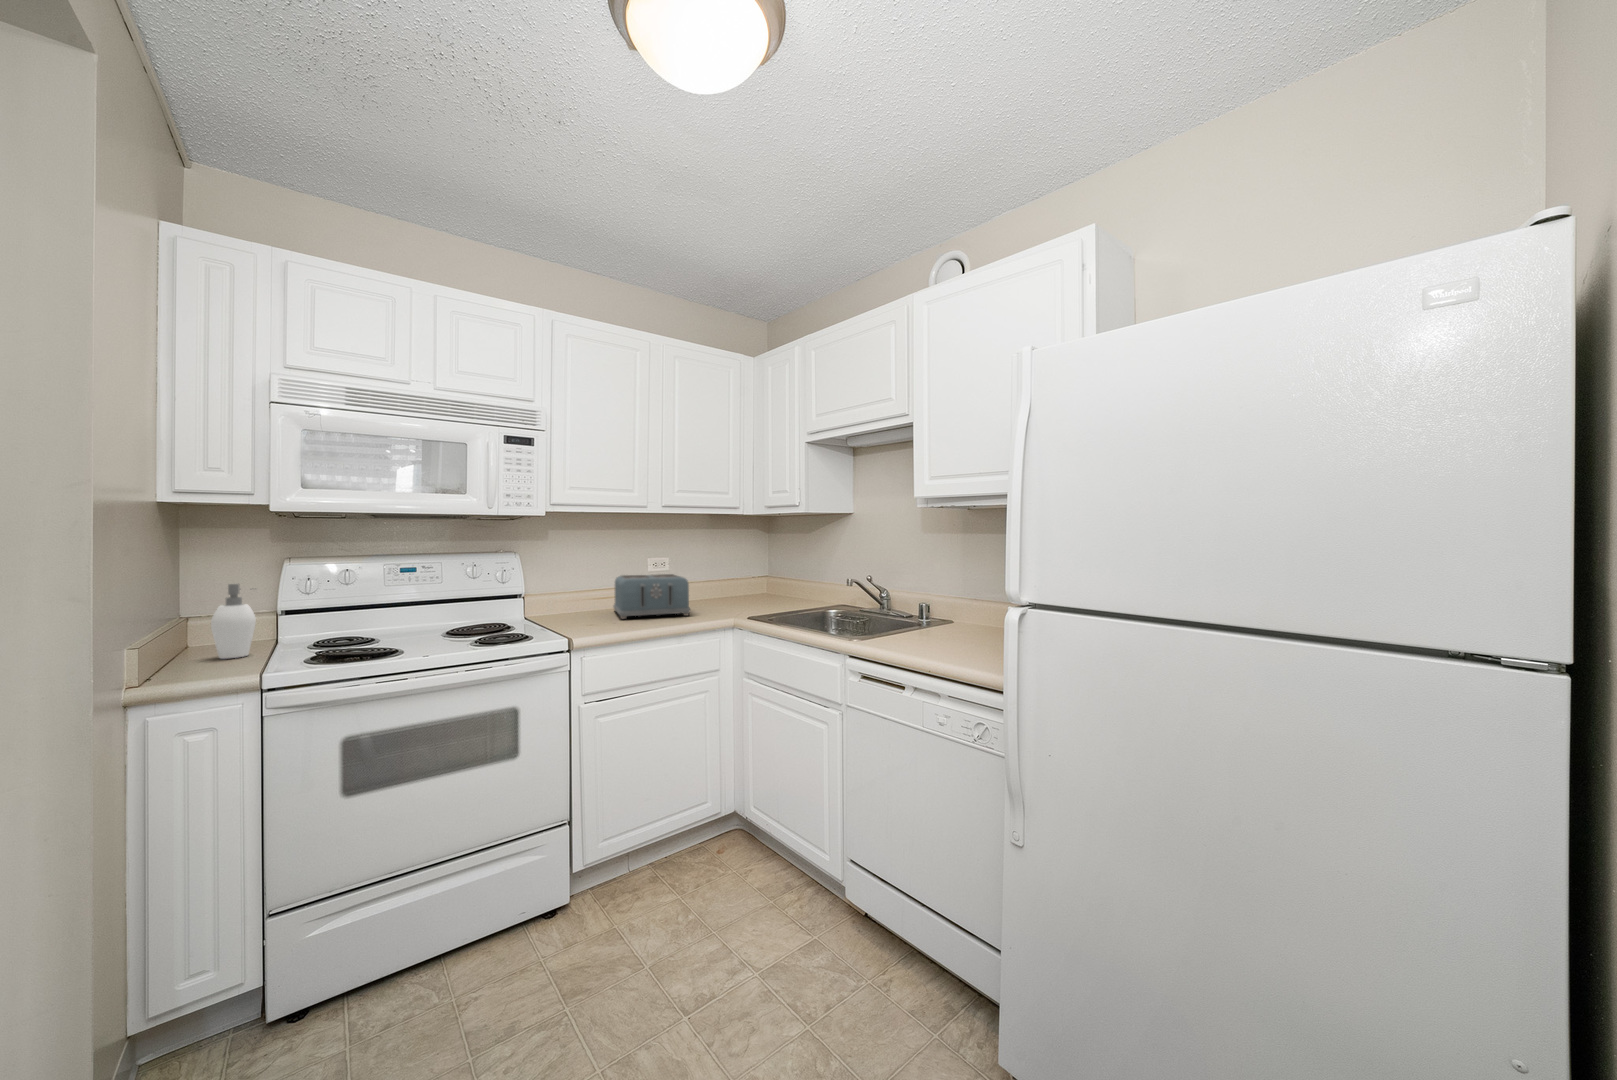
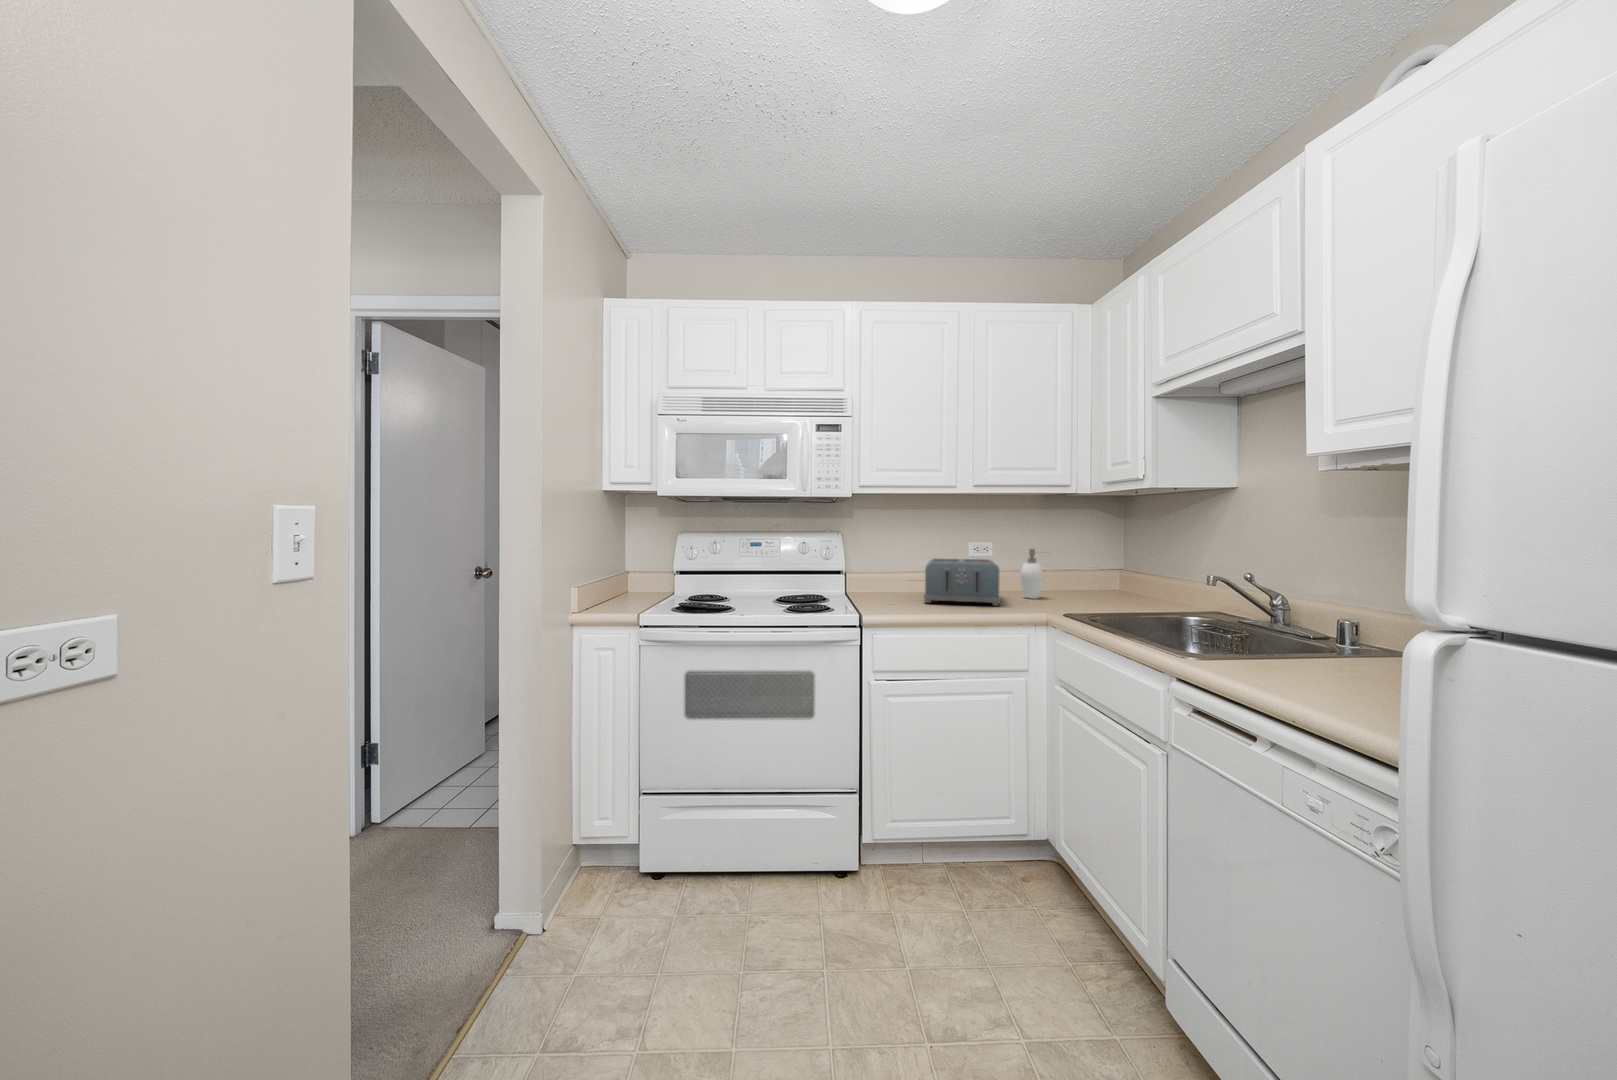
soap dispenser: present [211,584,256,659] -> present [1020,549,1043,599]

